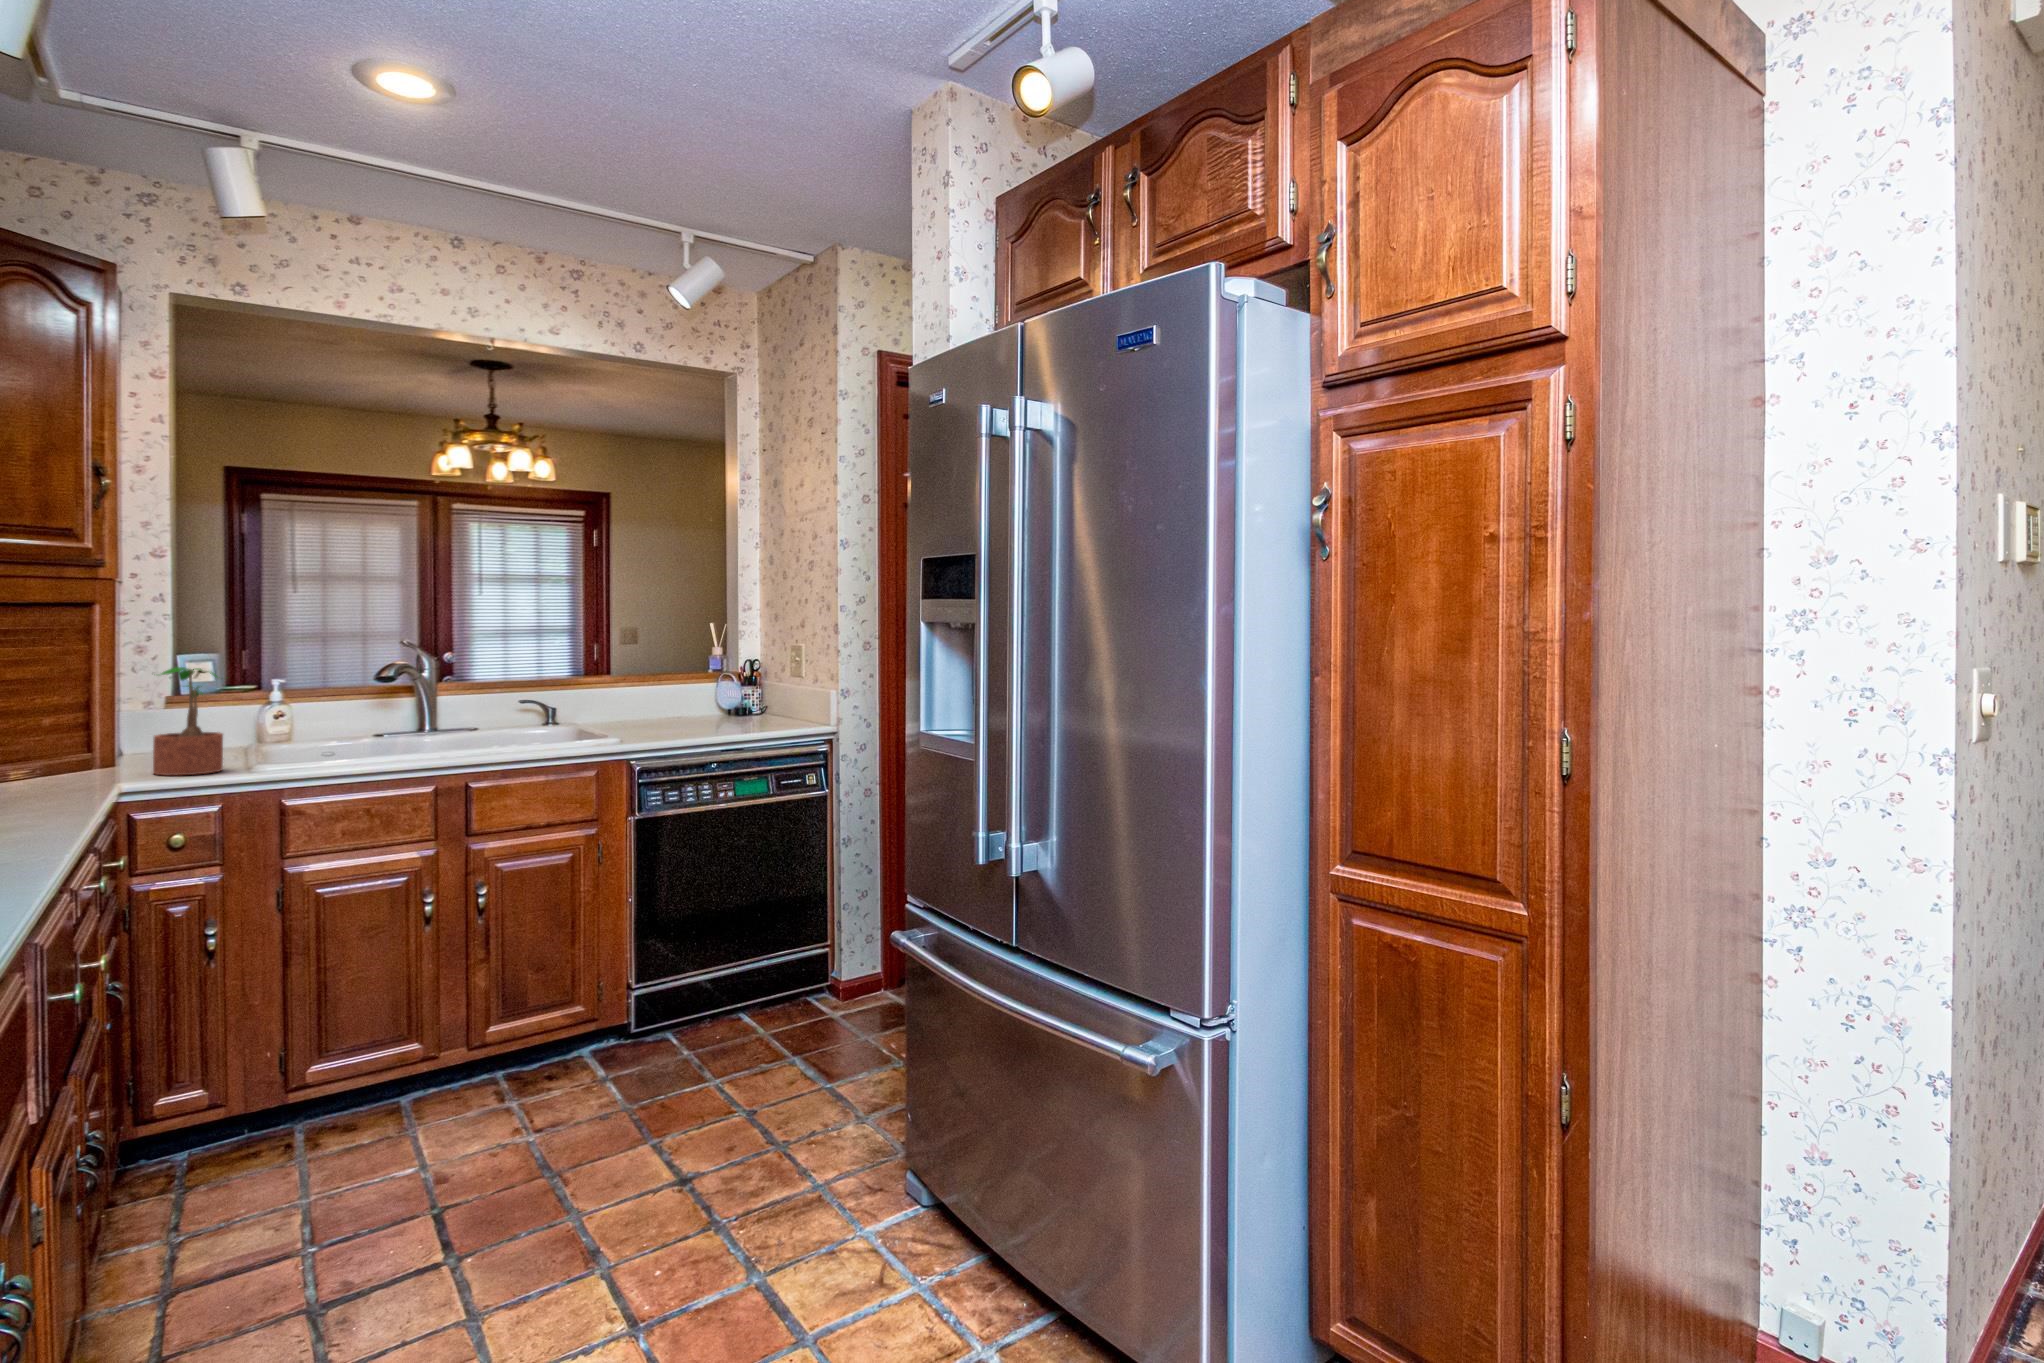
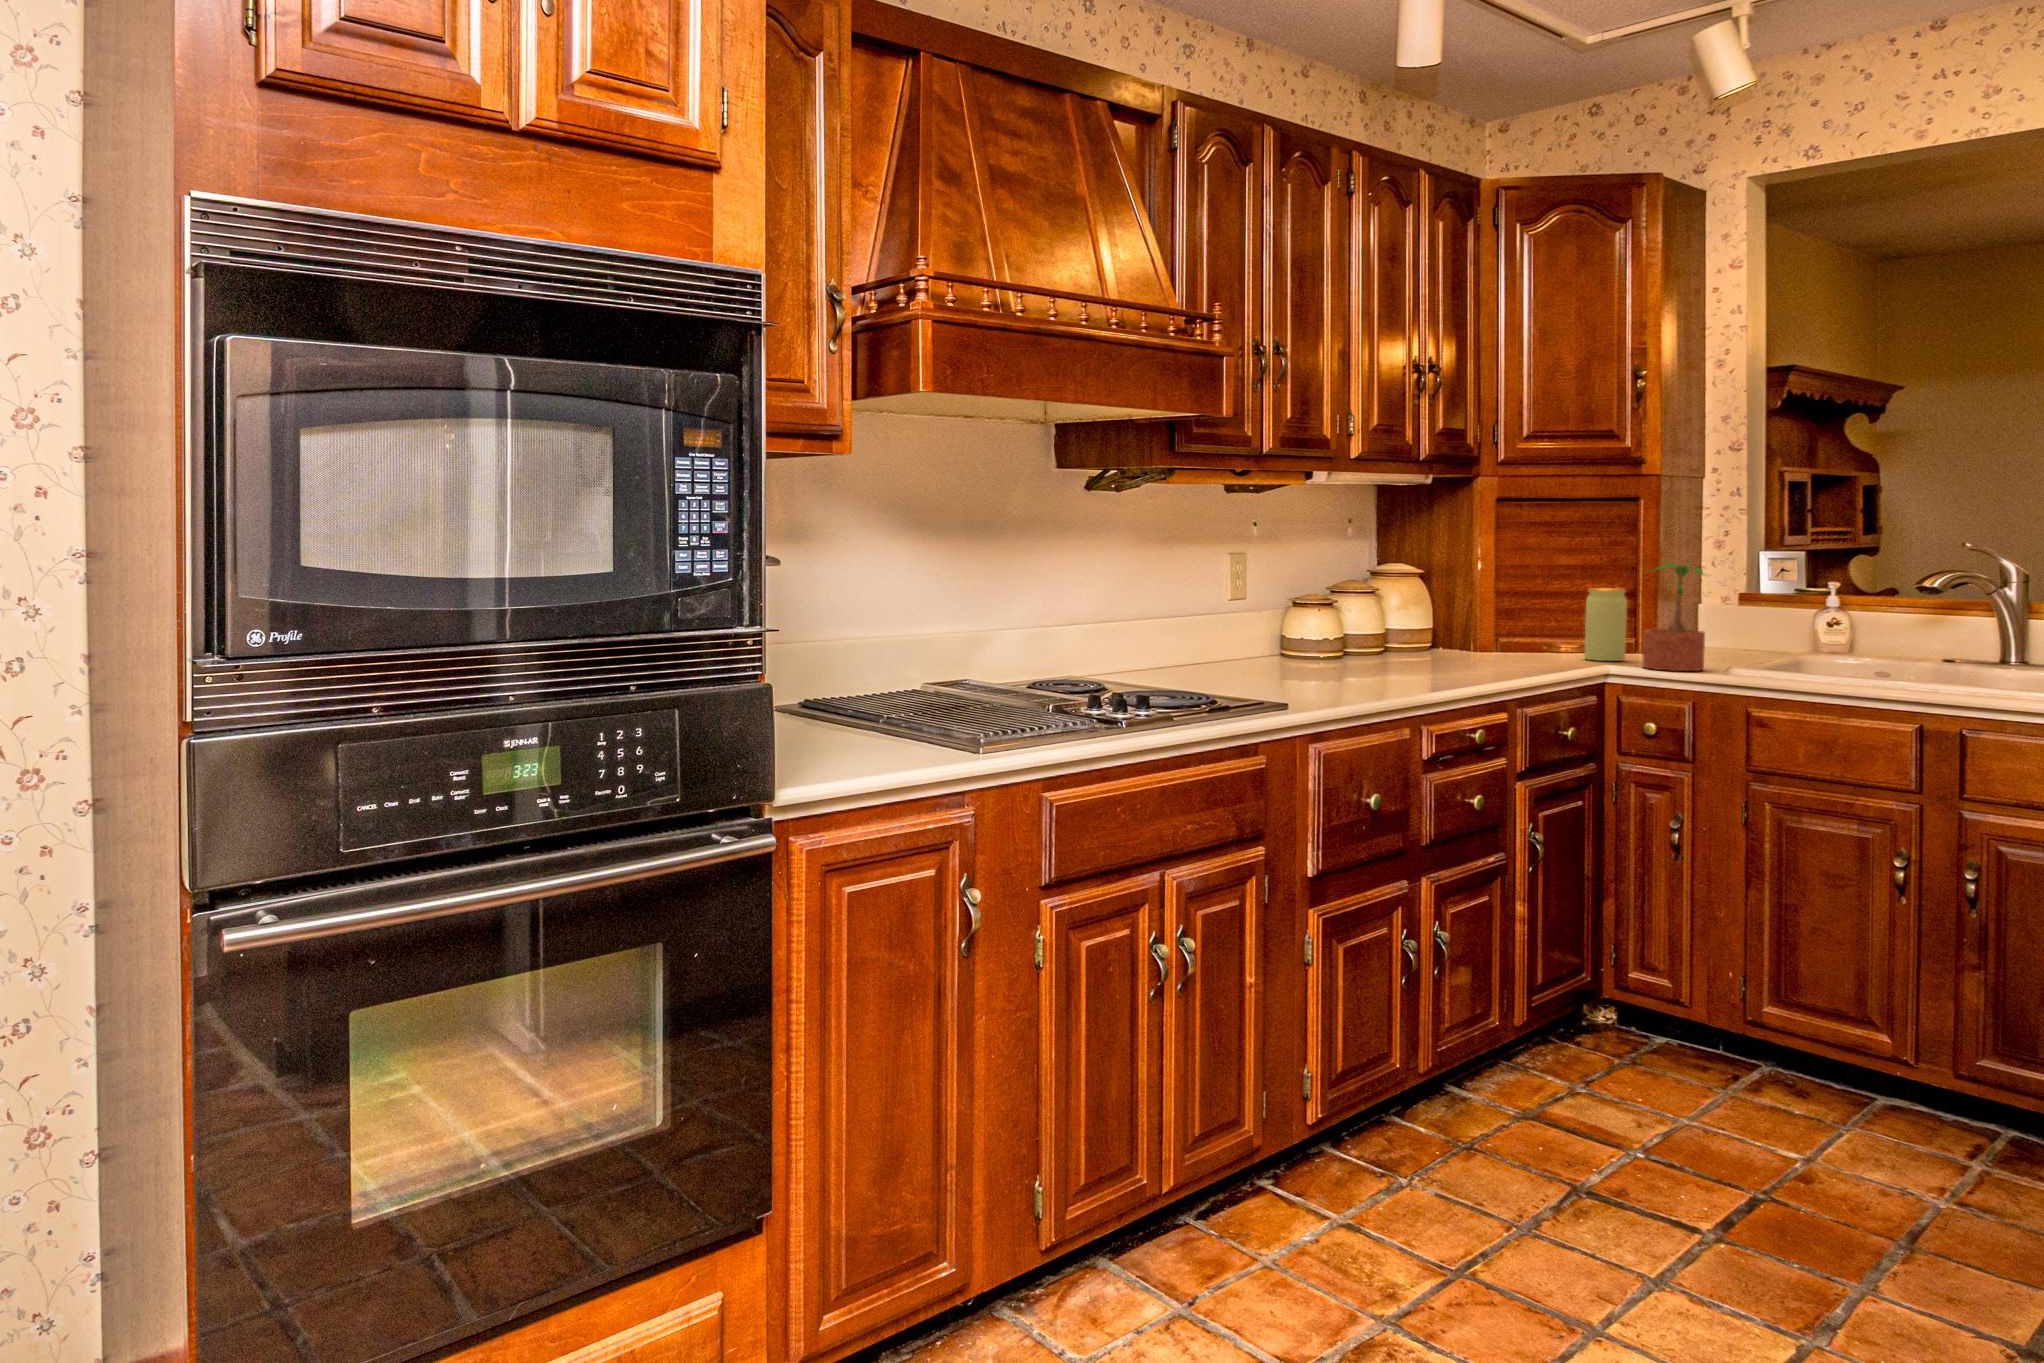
jar: none [56,693,110,773] -> present [1584,588,1627,661]

